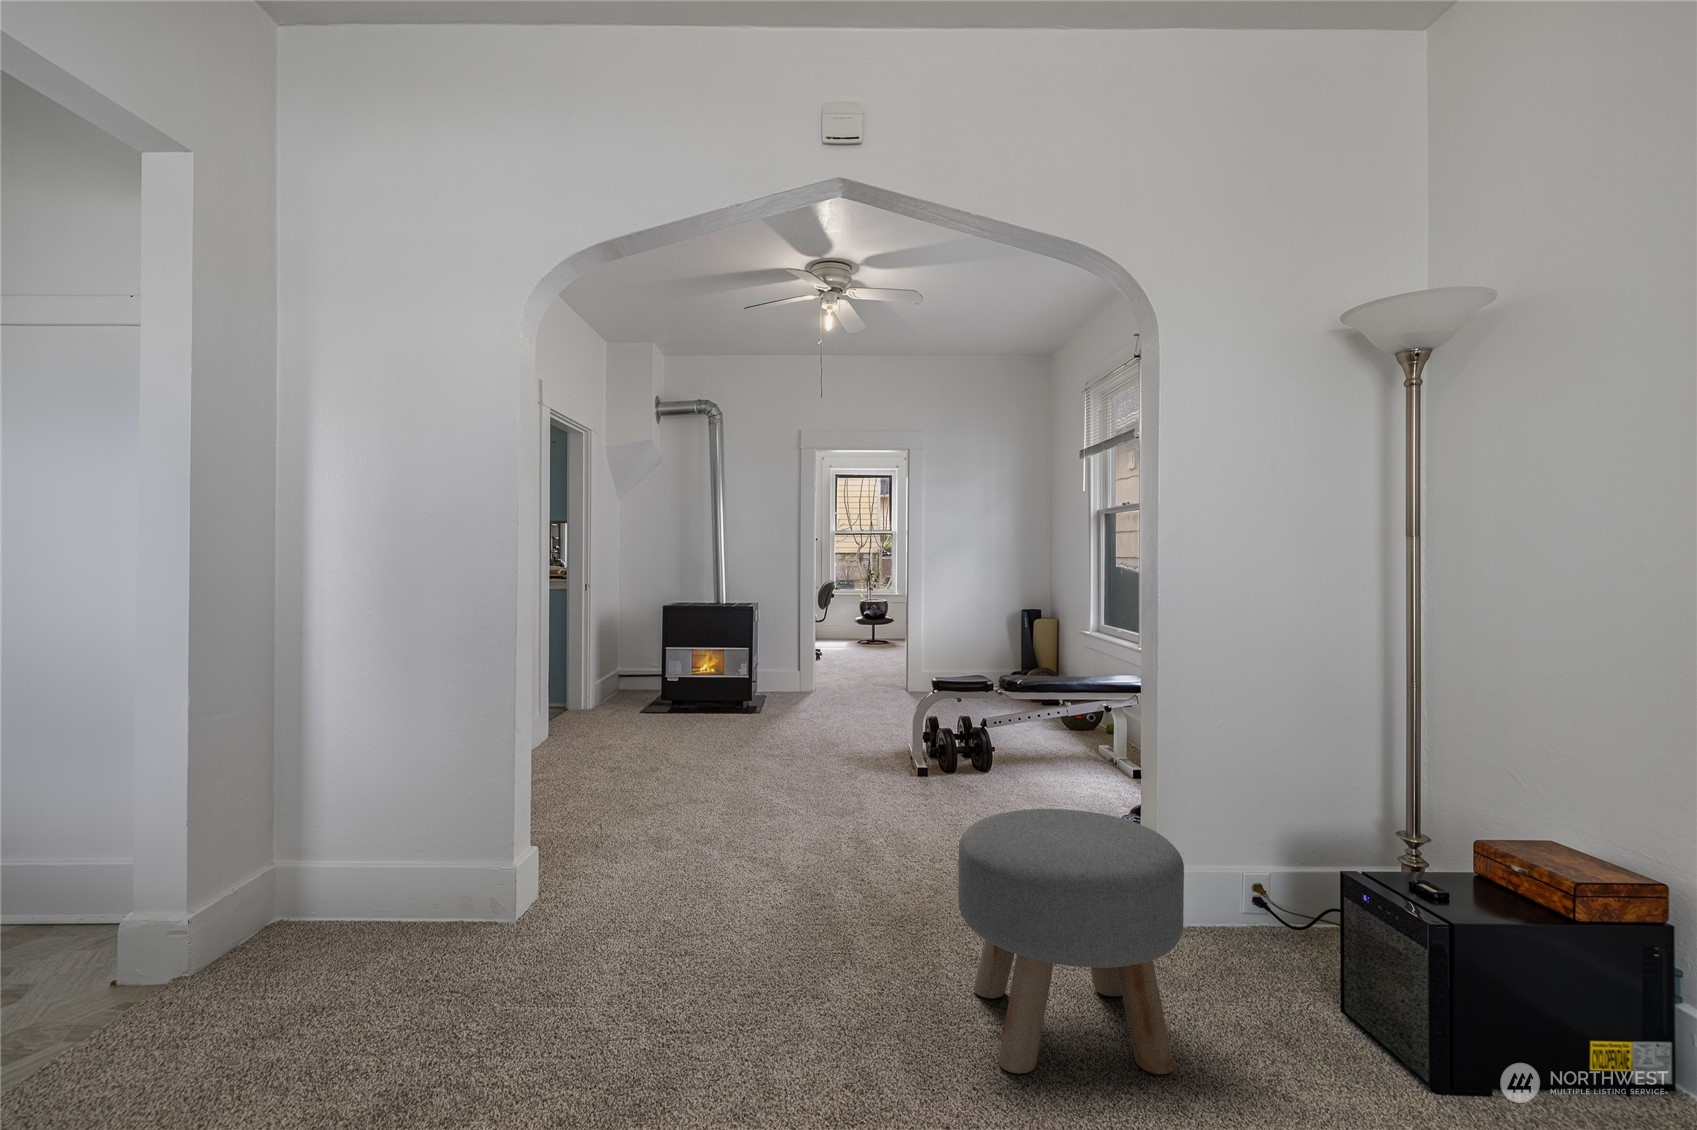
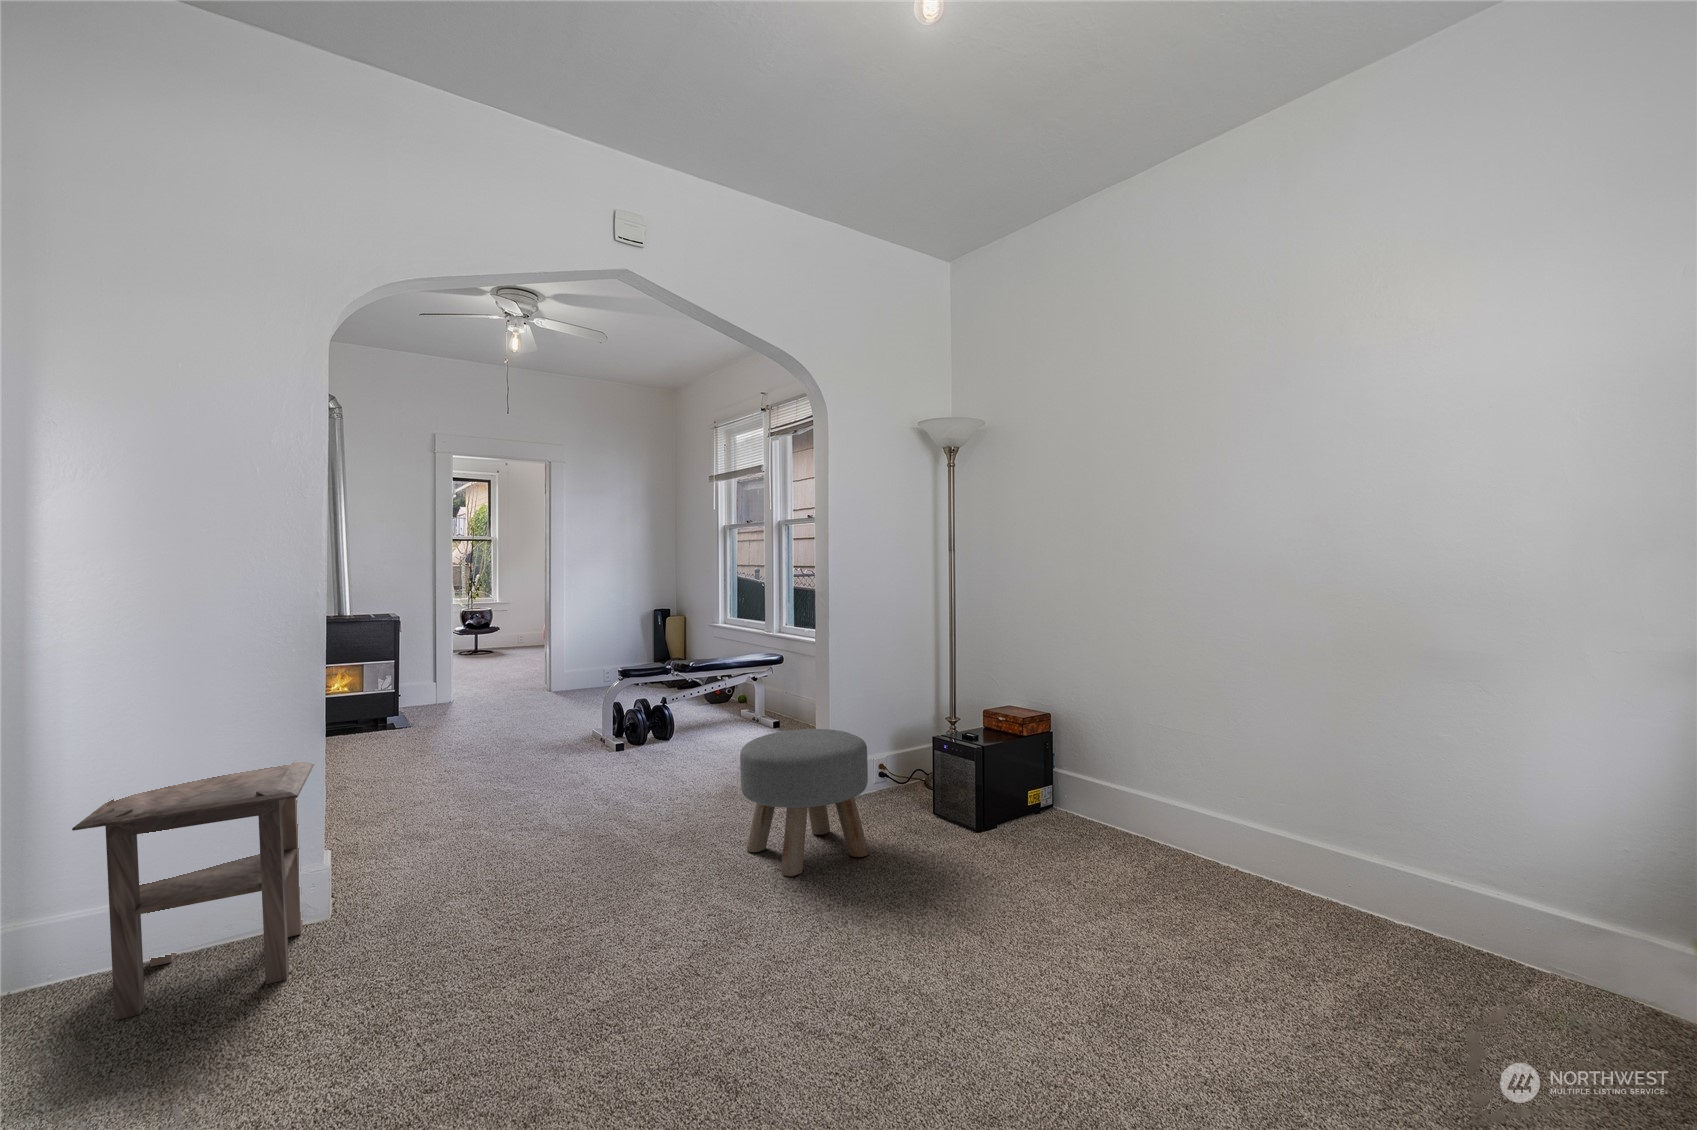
side table: none [167,741,470,1009] -> present [72,762,314,1020]

